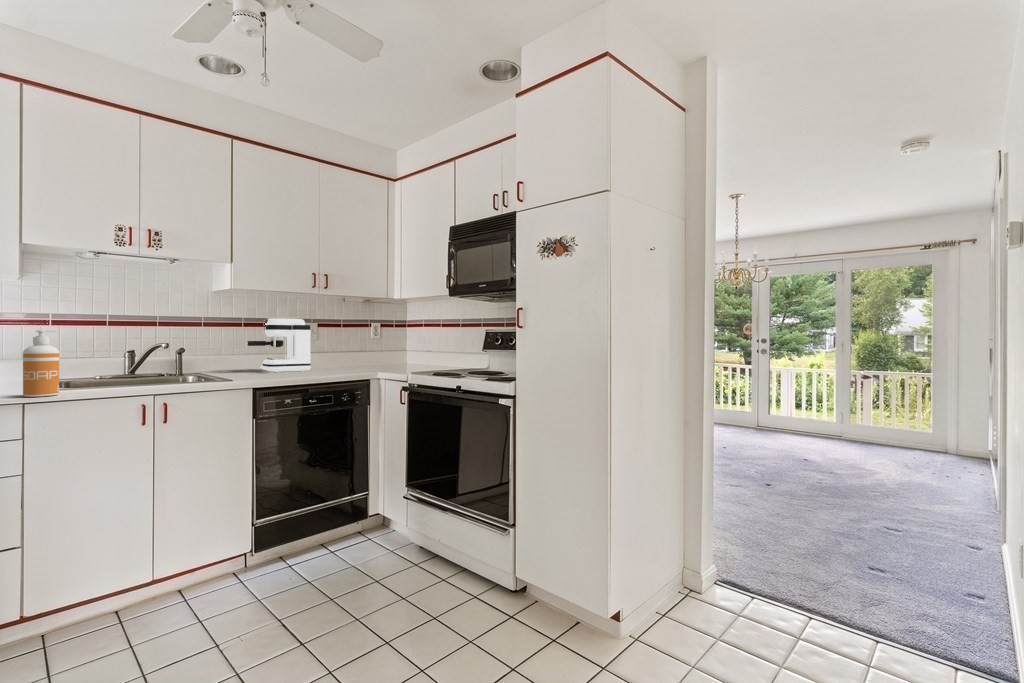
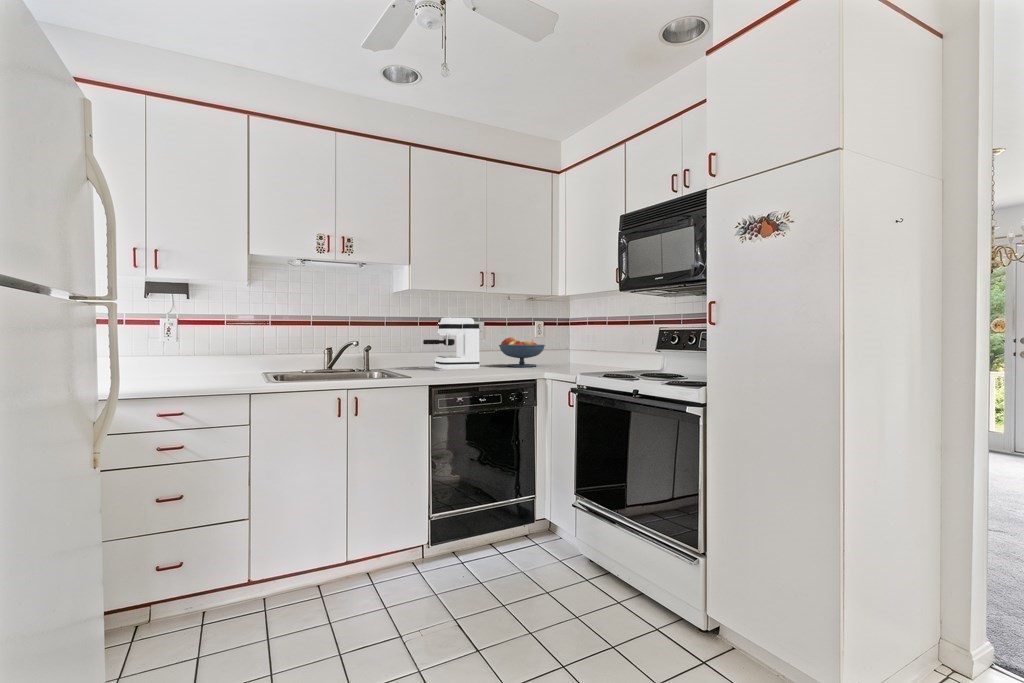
soap dispenser: present [23,330,59,397] -> none [248,330,274,389]
fruit bowl: none [332,339,380,368] -> present [499,337,545,367]

